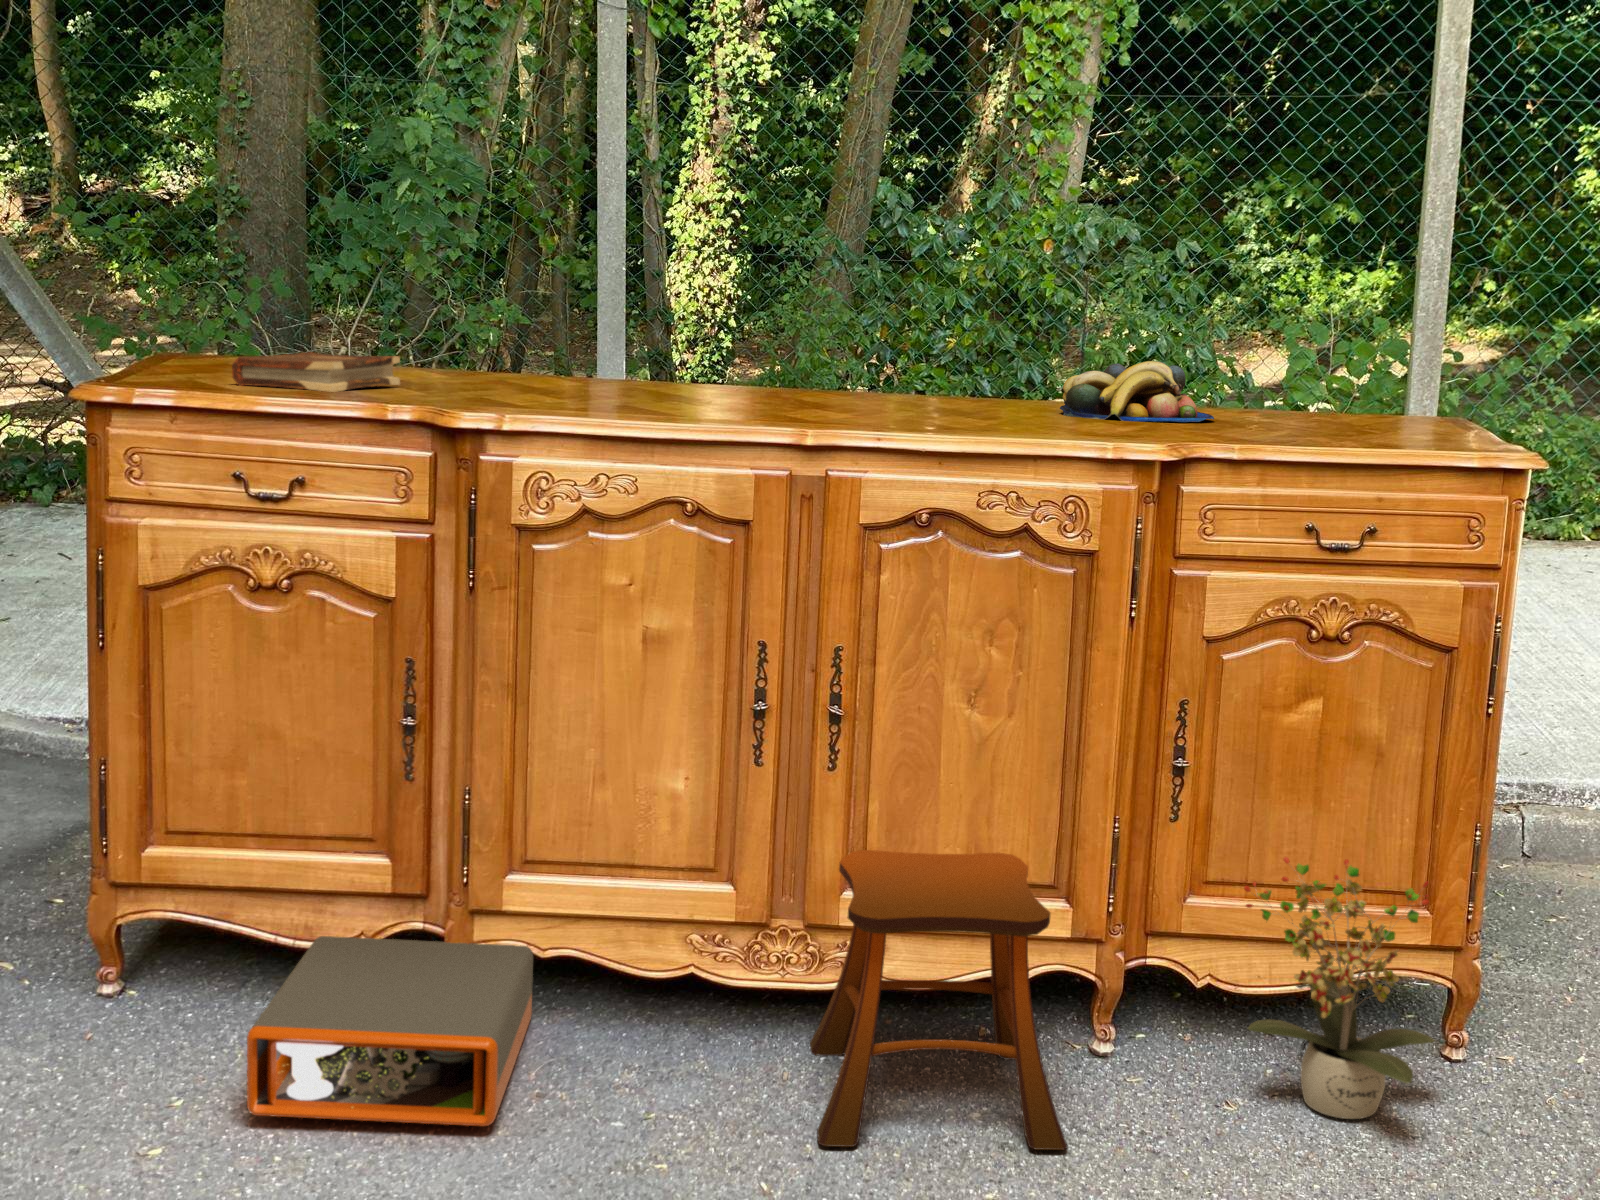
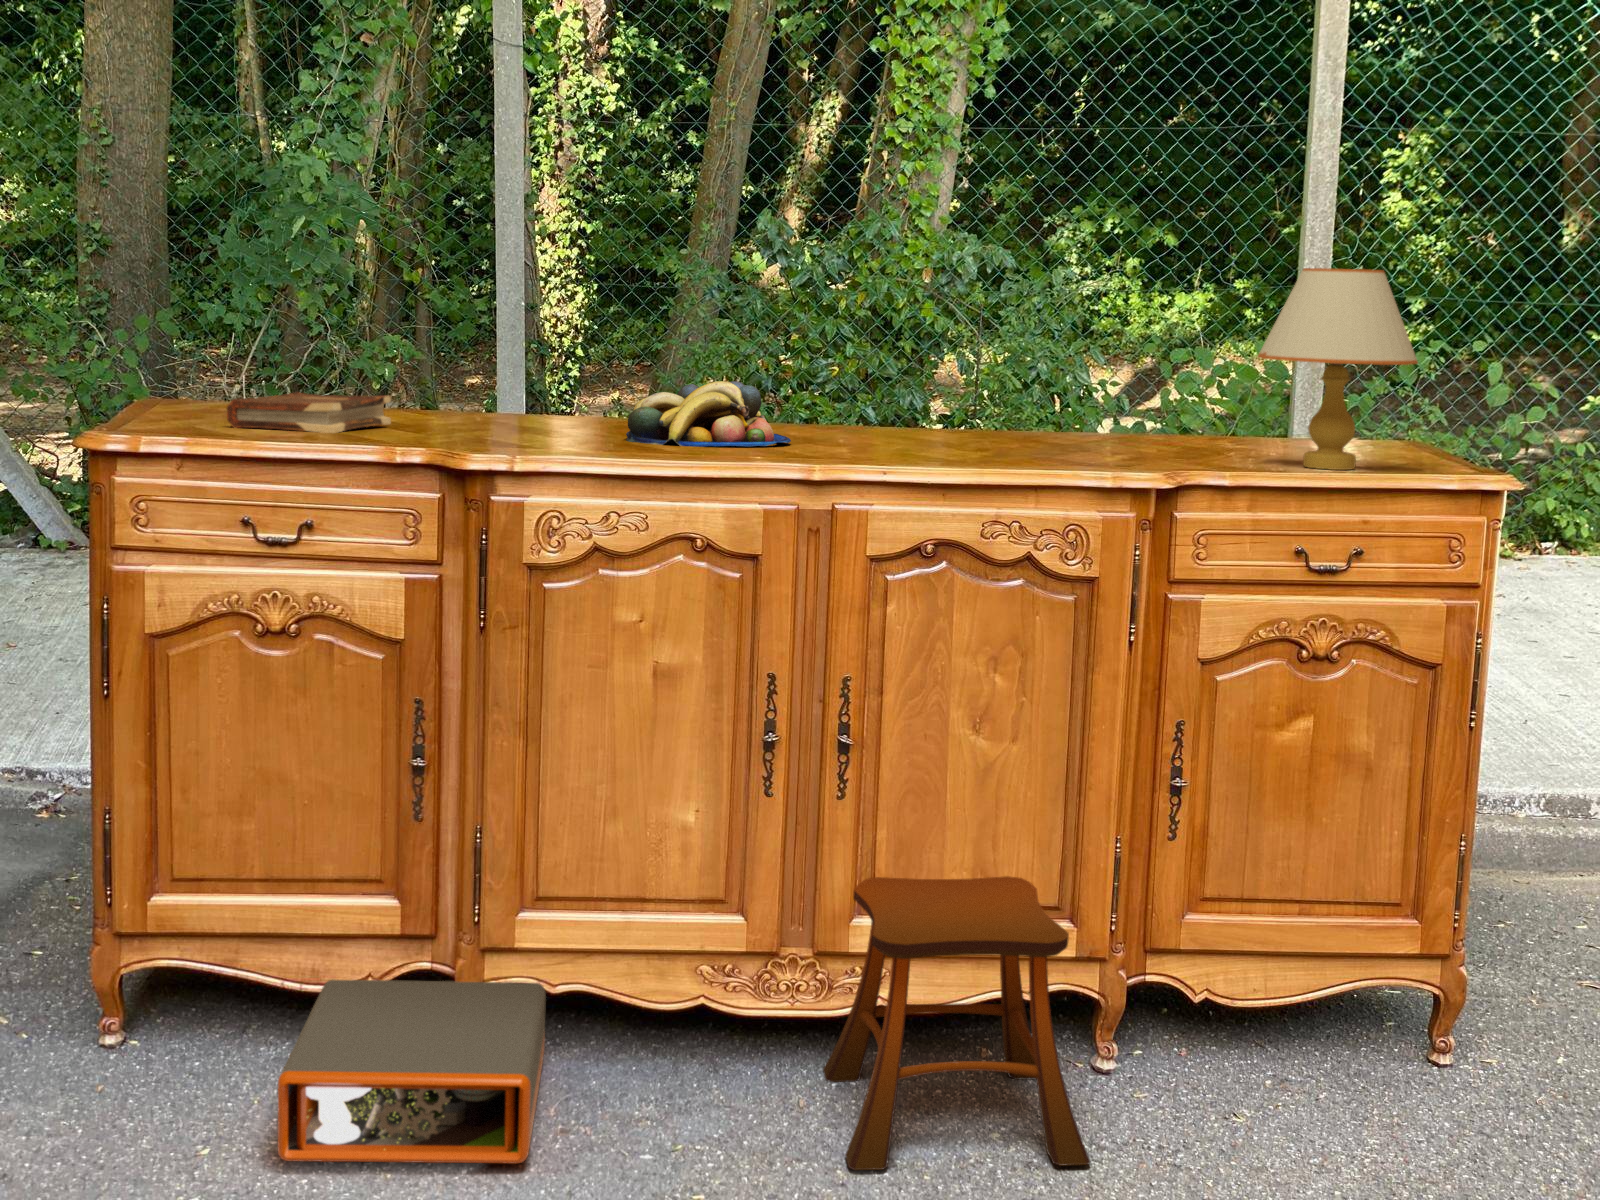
table lamp: none [1272,233,1439,443] -> present [1258,268,1418,470]
fruit bowl: present [1060,361,1214,422] -> present [626,381,791,447]
potted plant: present [1244,857,1435,1119] -> none [1249,872,1432,1125]

